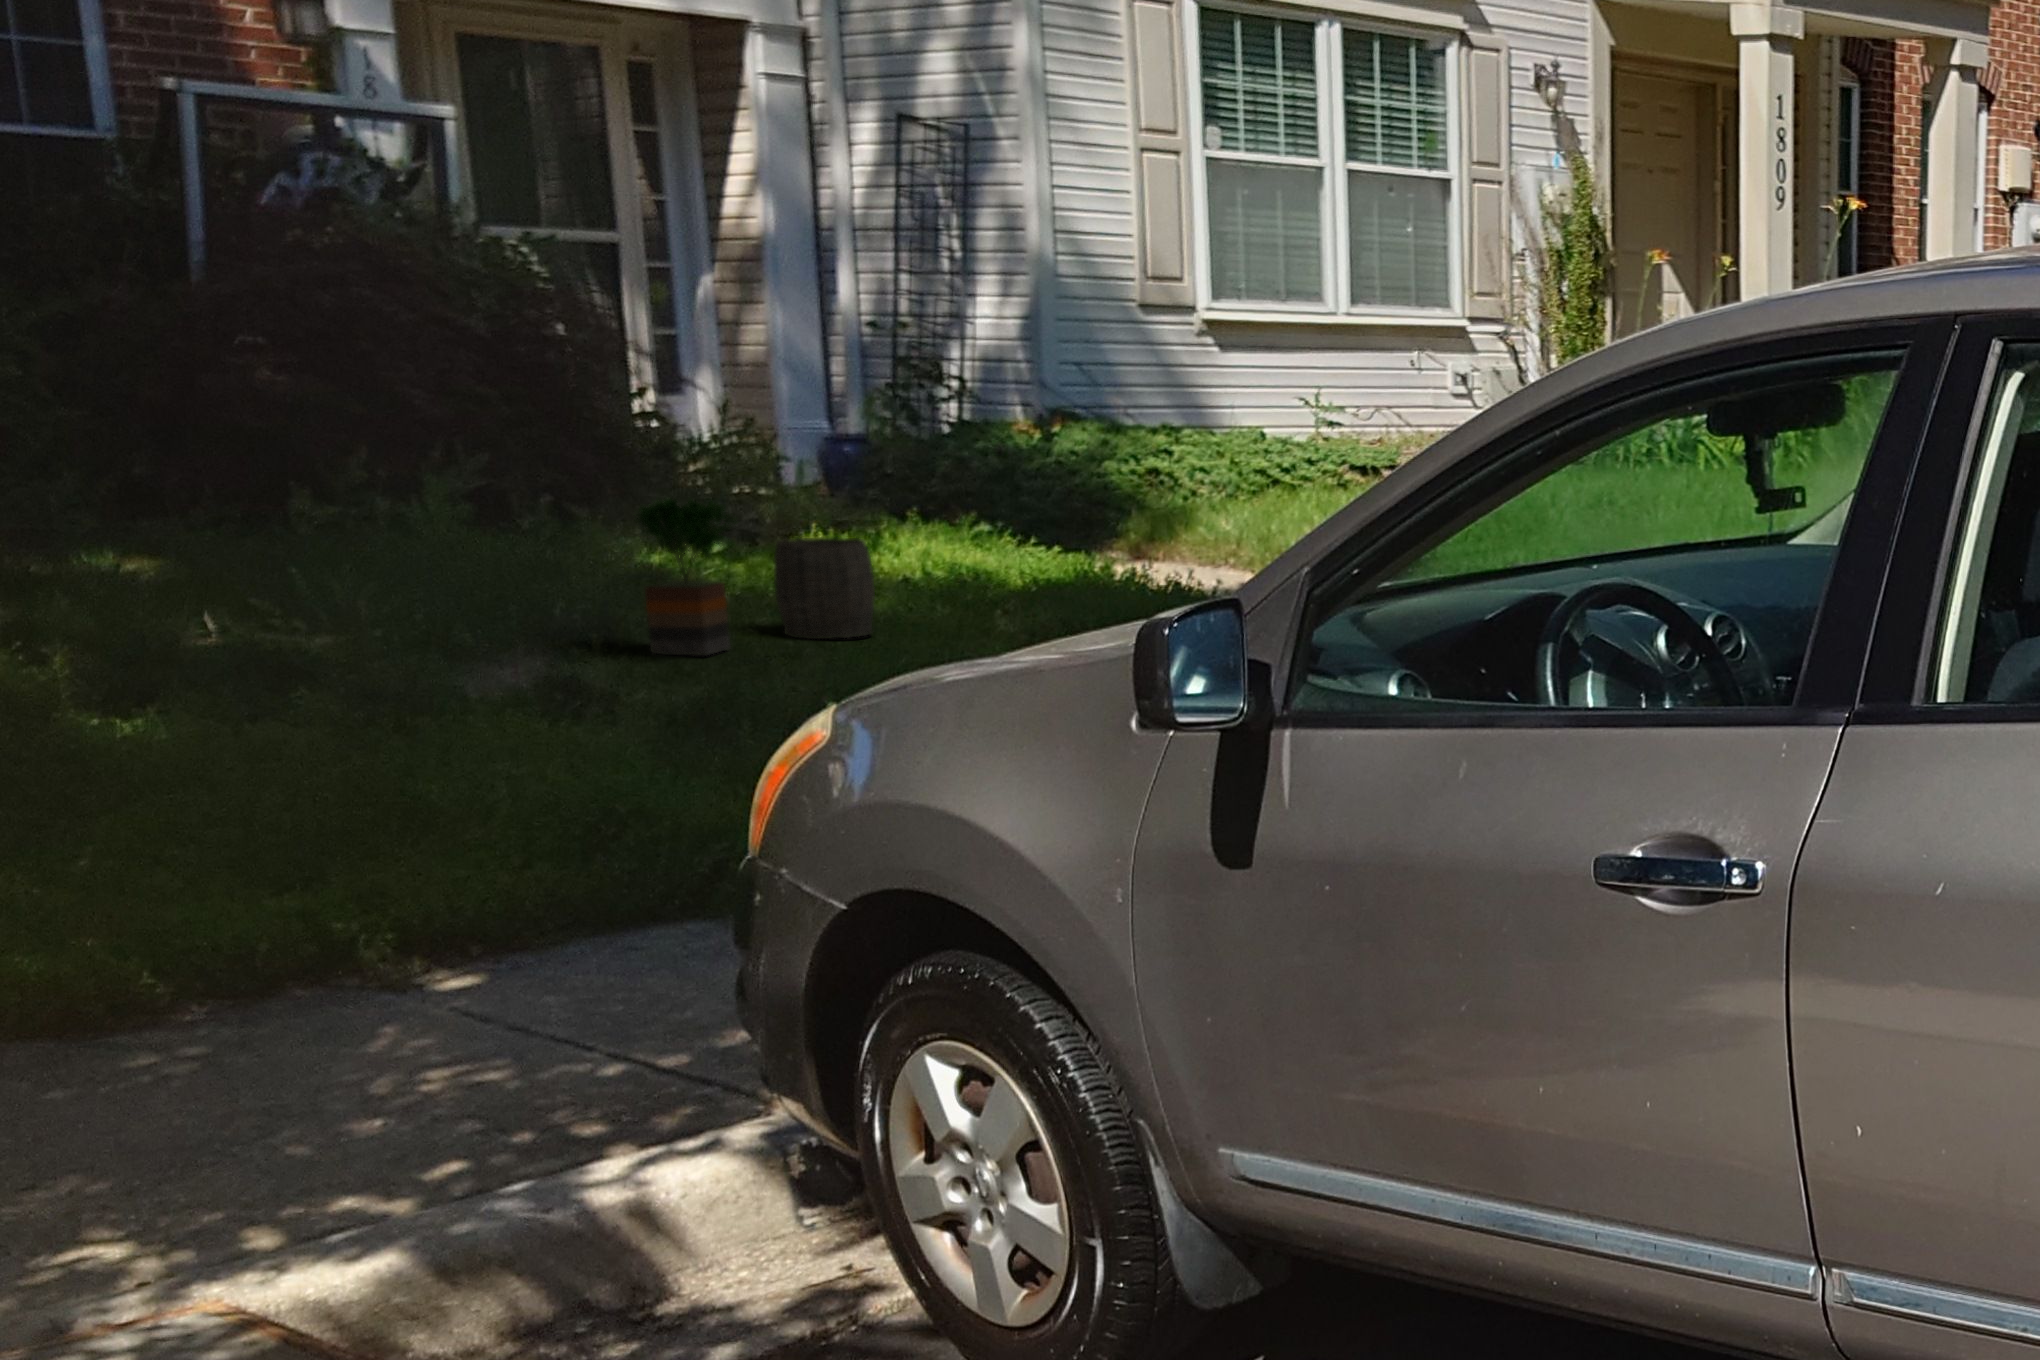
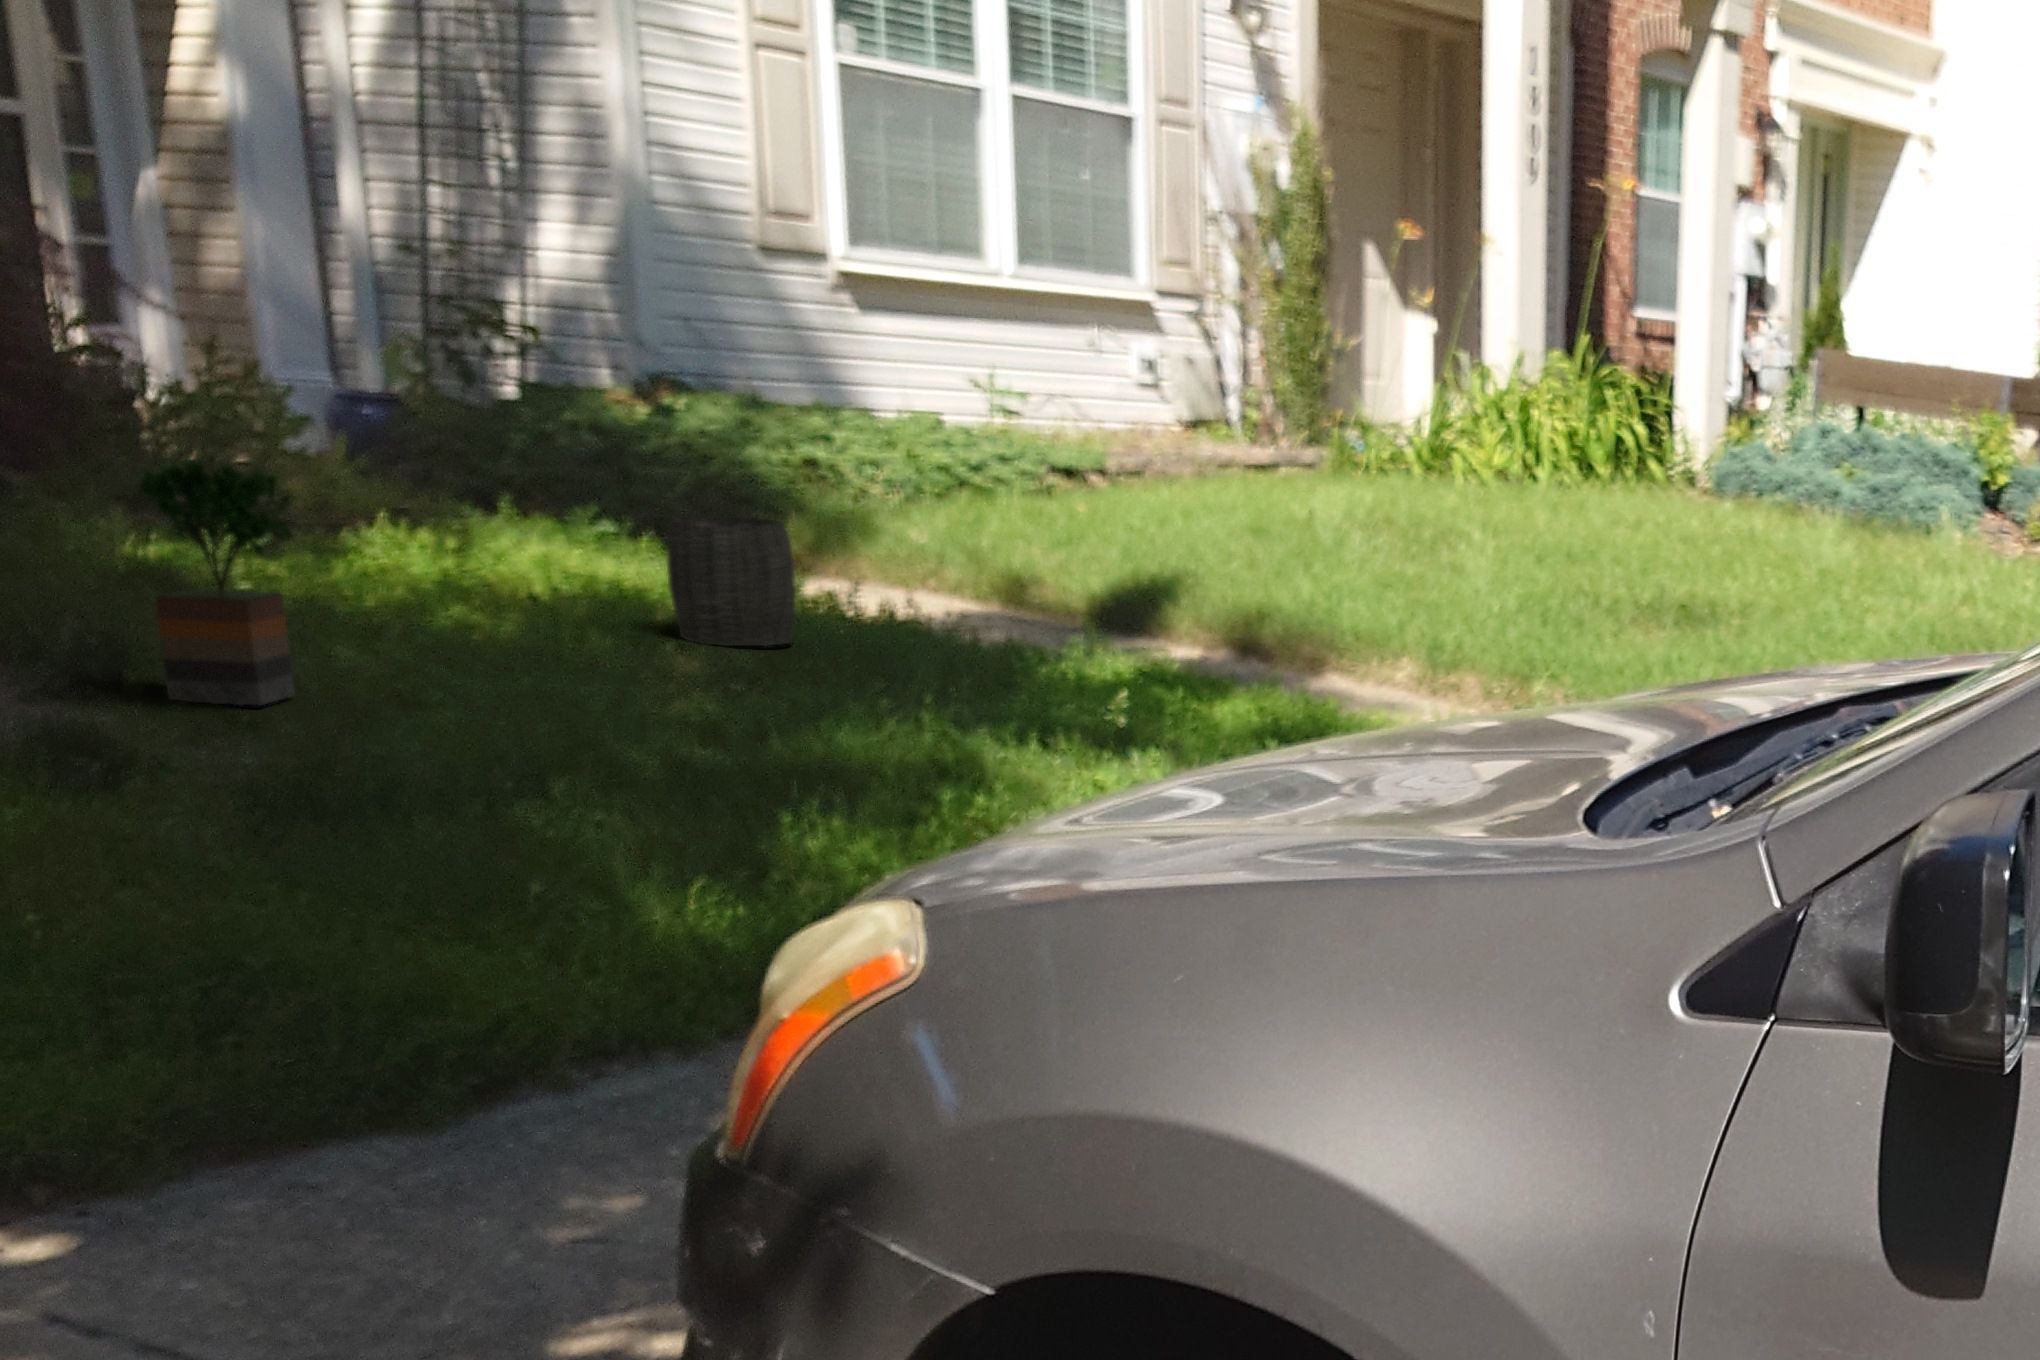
woven basket: present [774,537,875,639] -> present [666,516,796,646]

